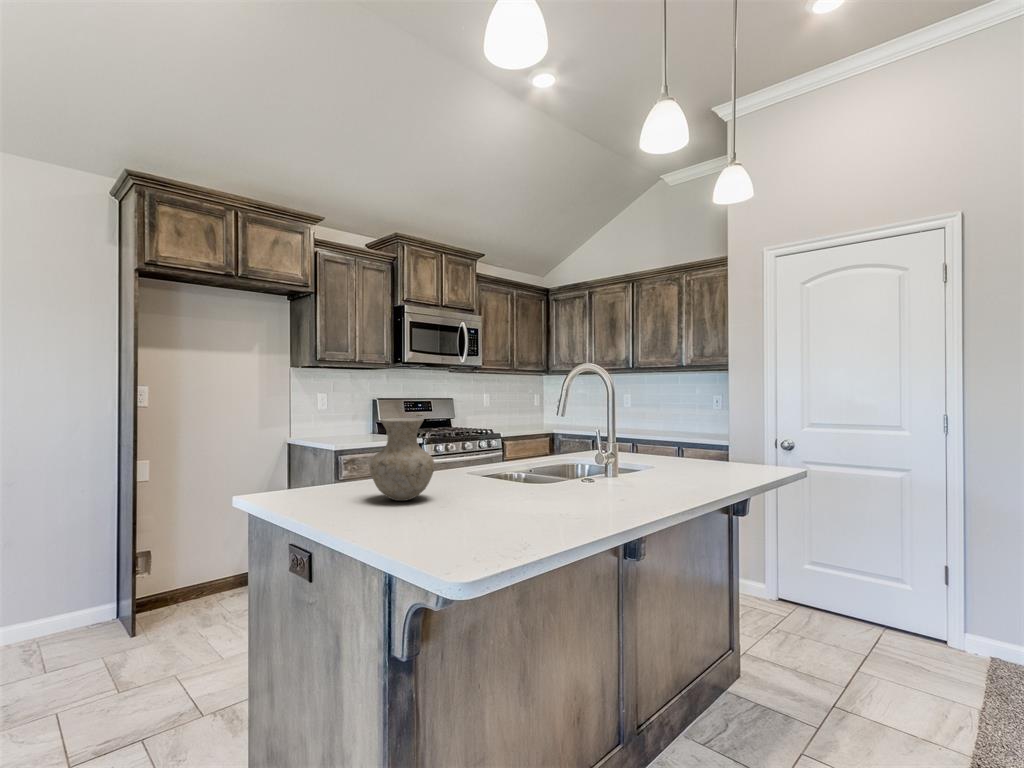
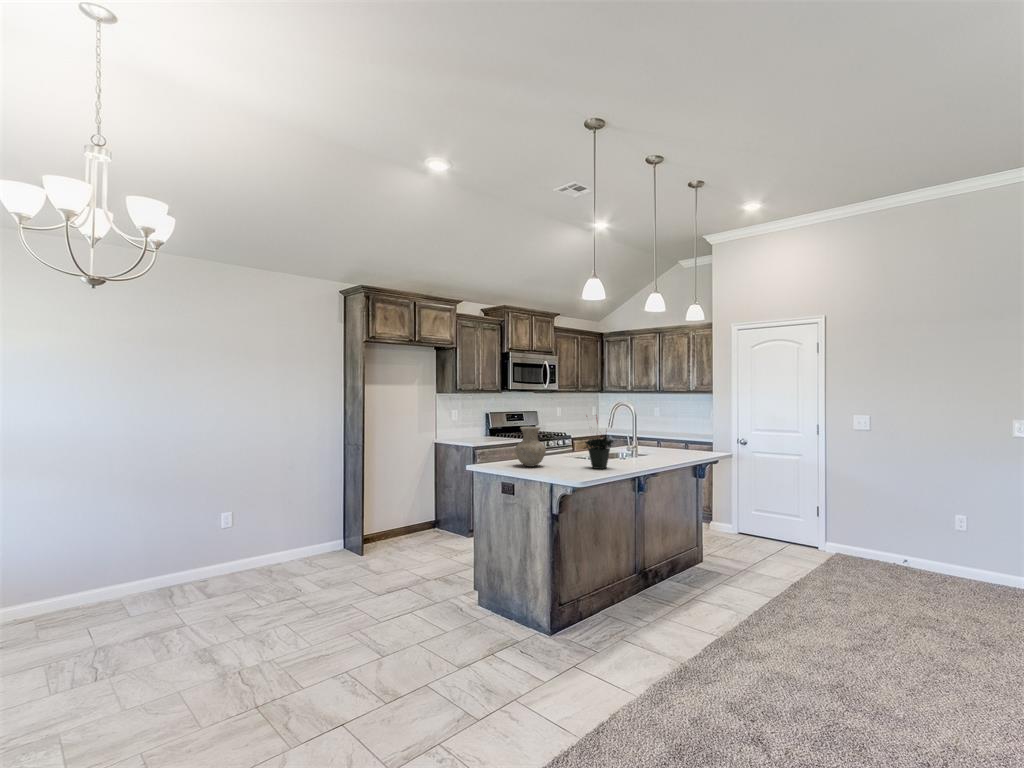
potted plant: none [510,390,572,505] -> present [584,418,613,469]

